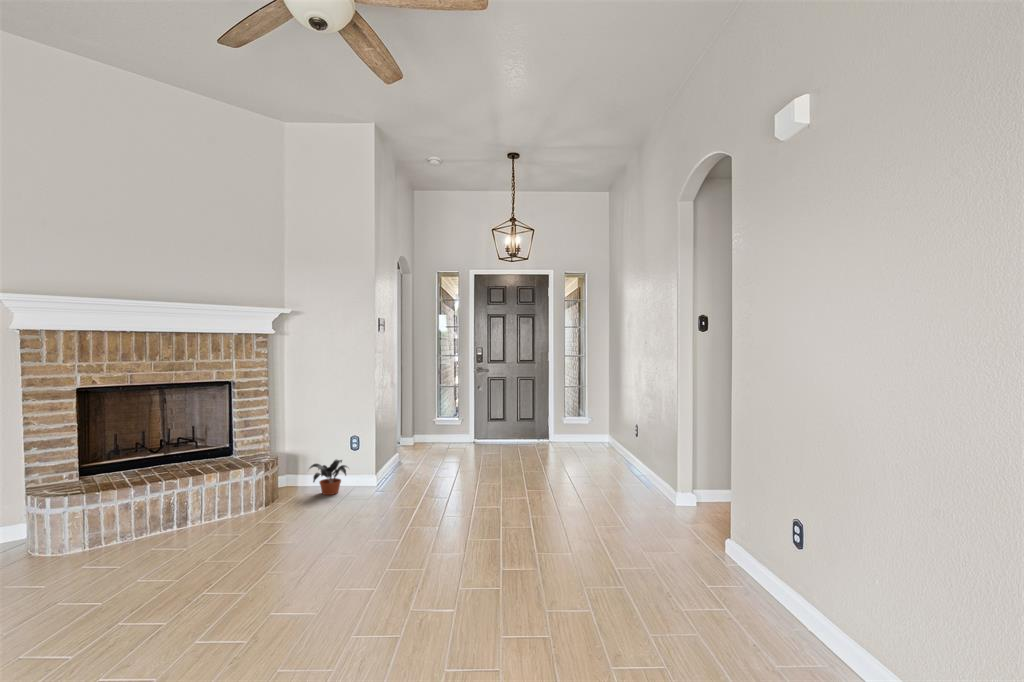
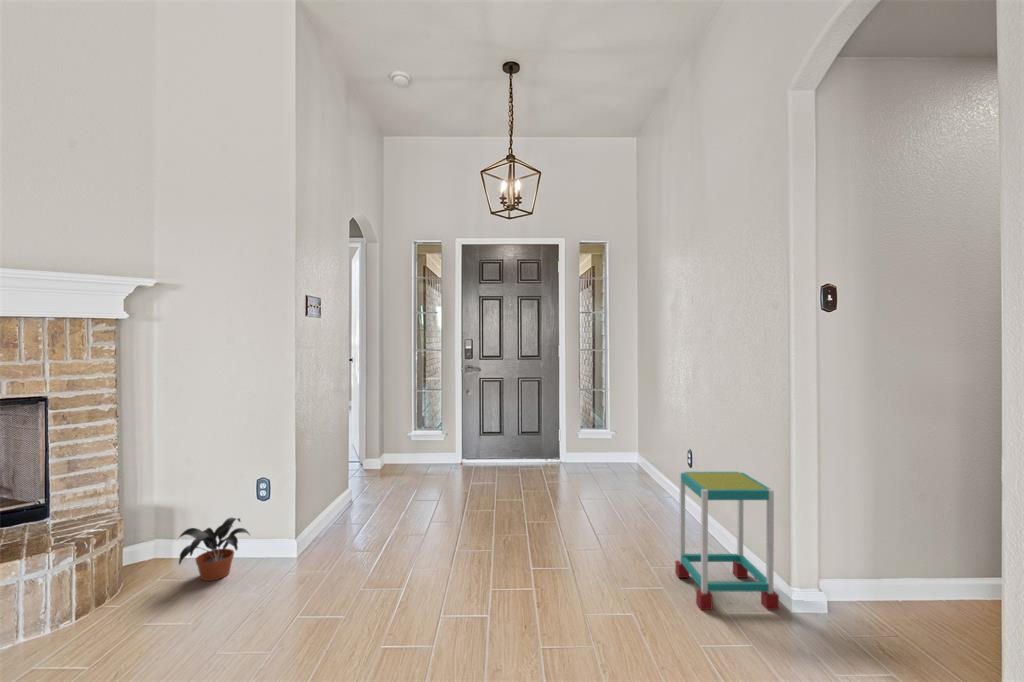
side table: none [615,429,669,505] -> present [675,472,779,610]

